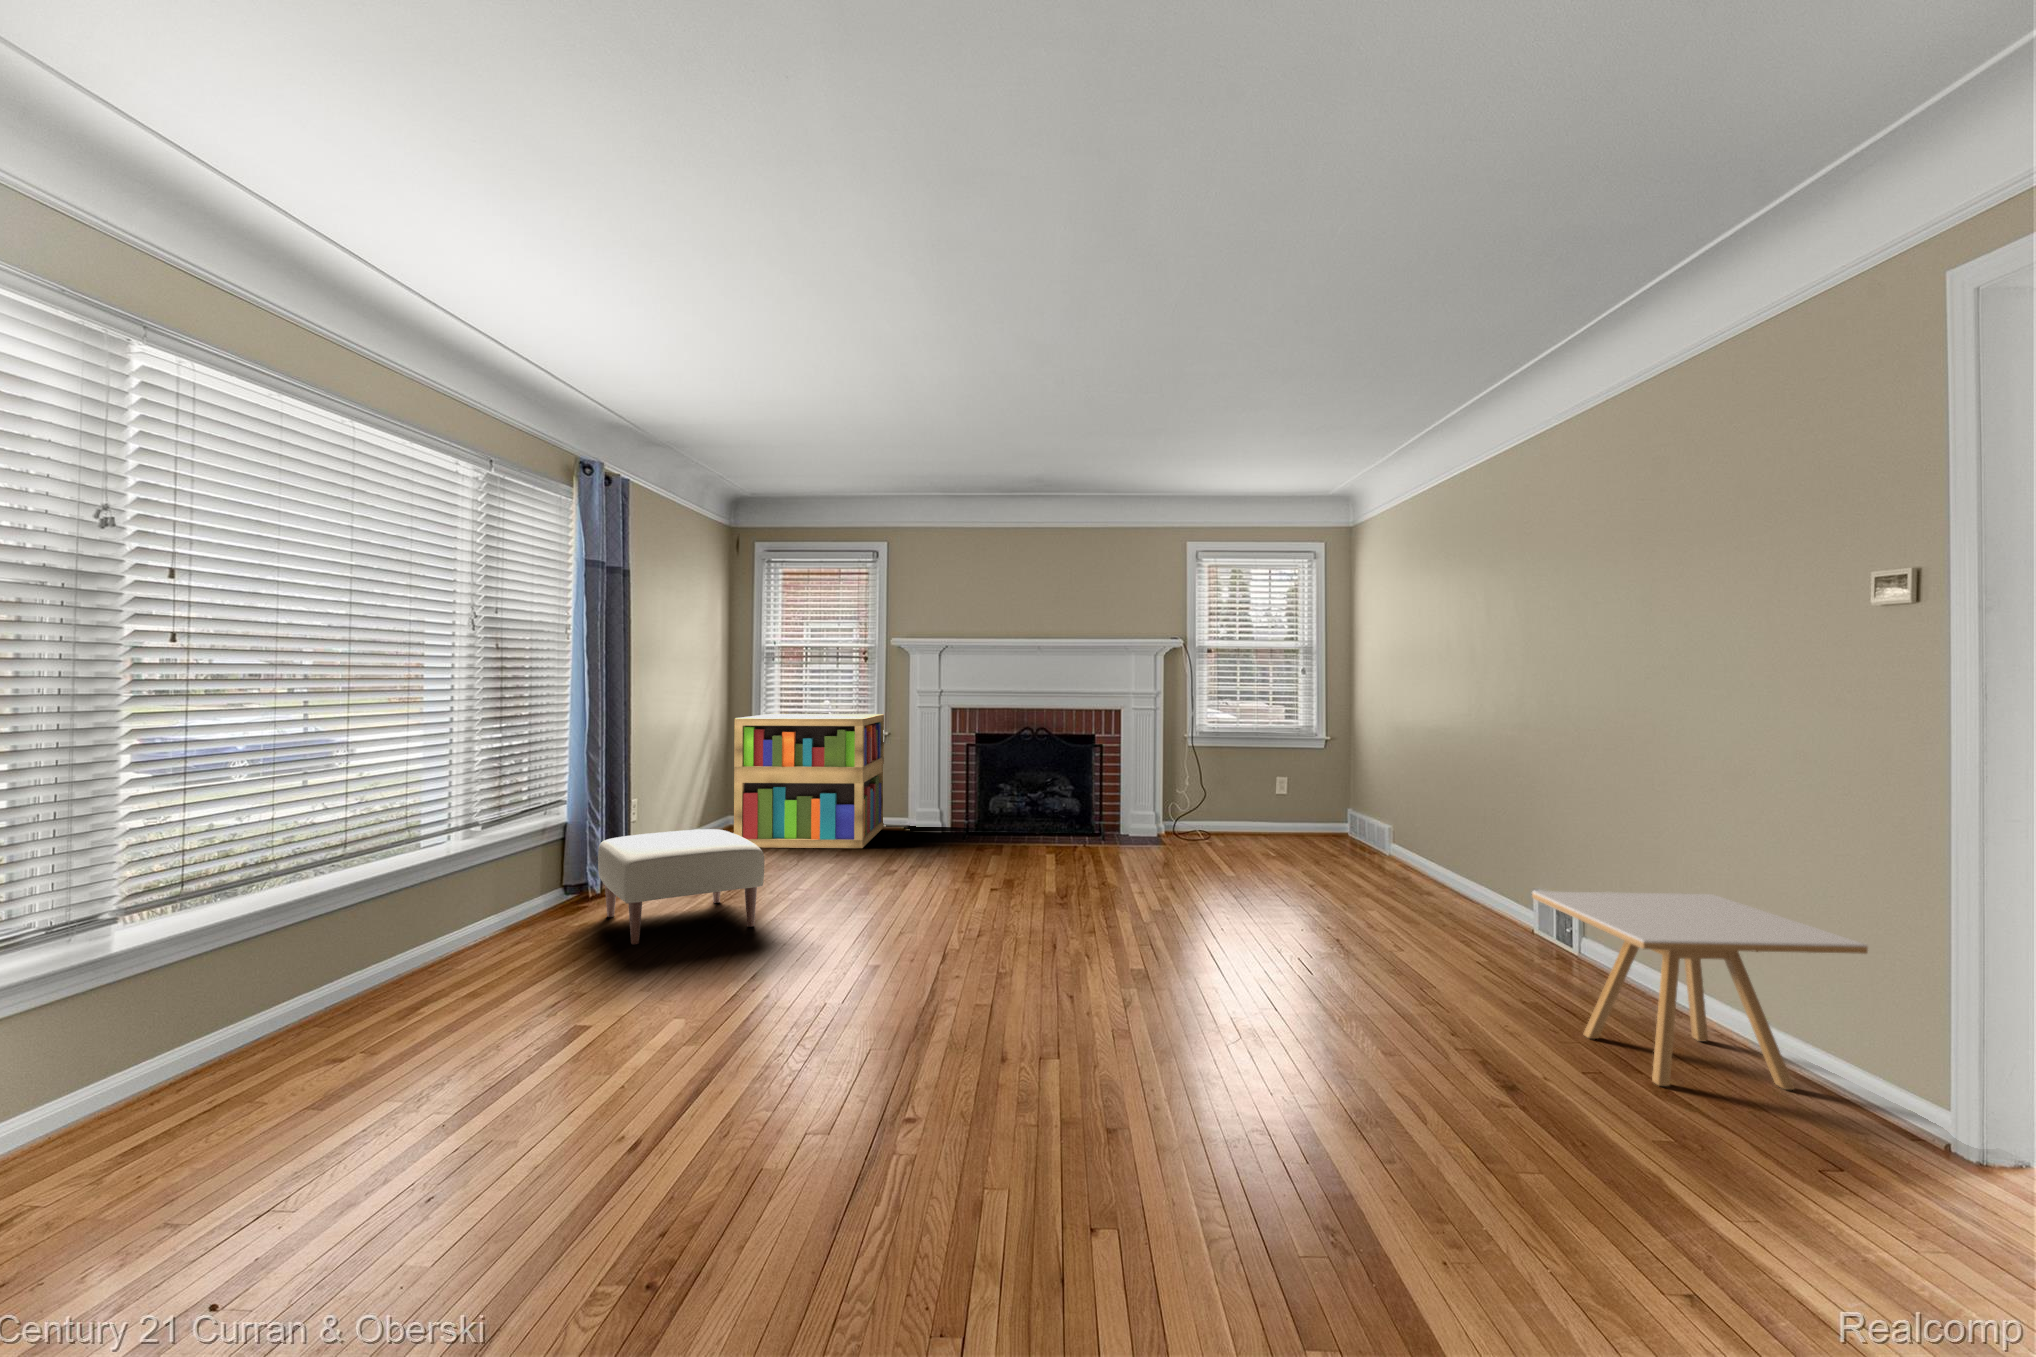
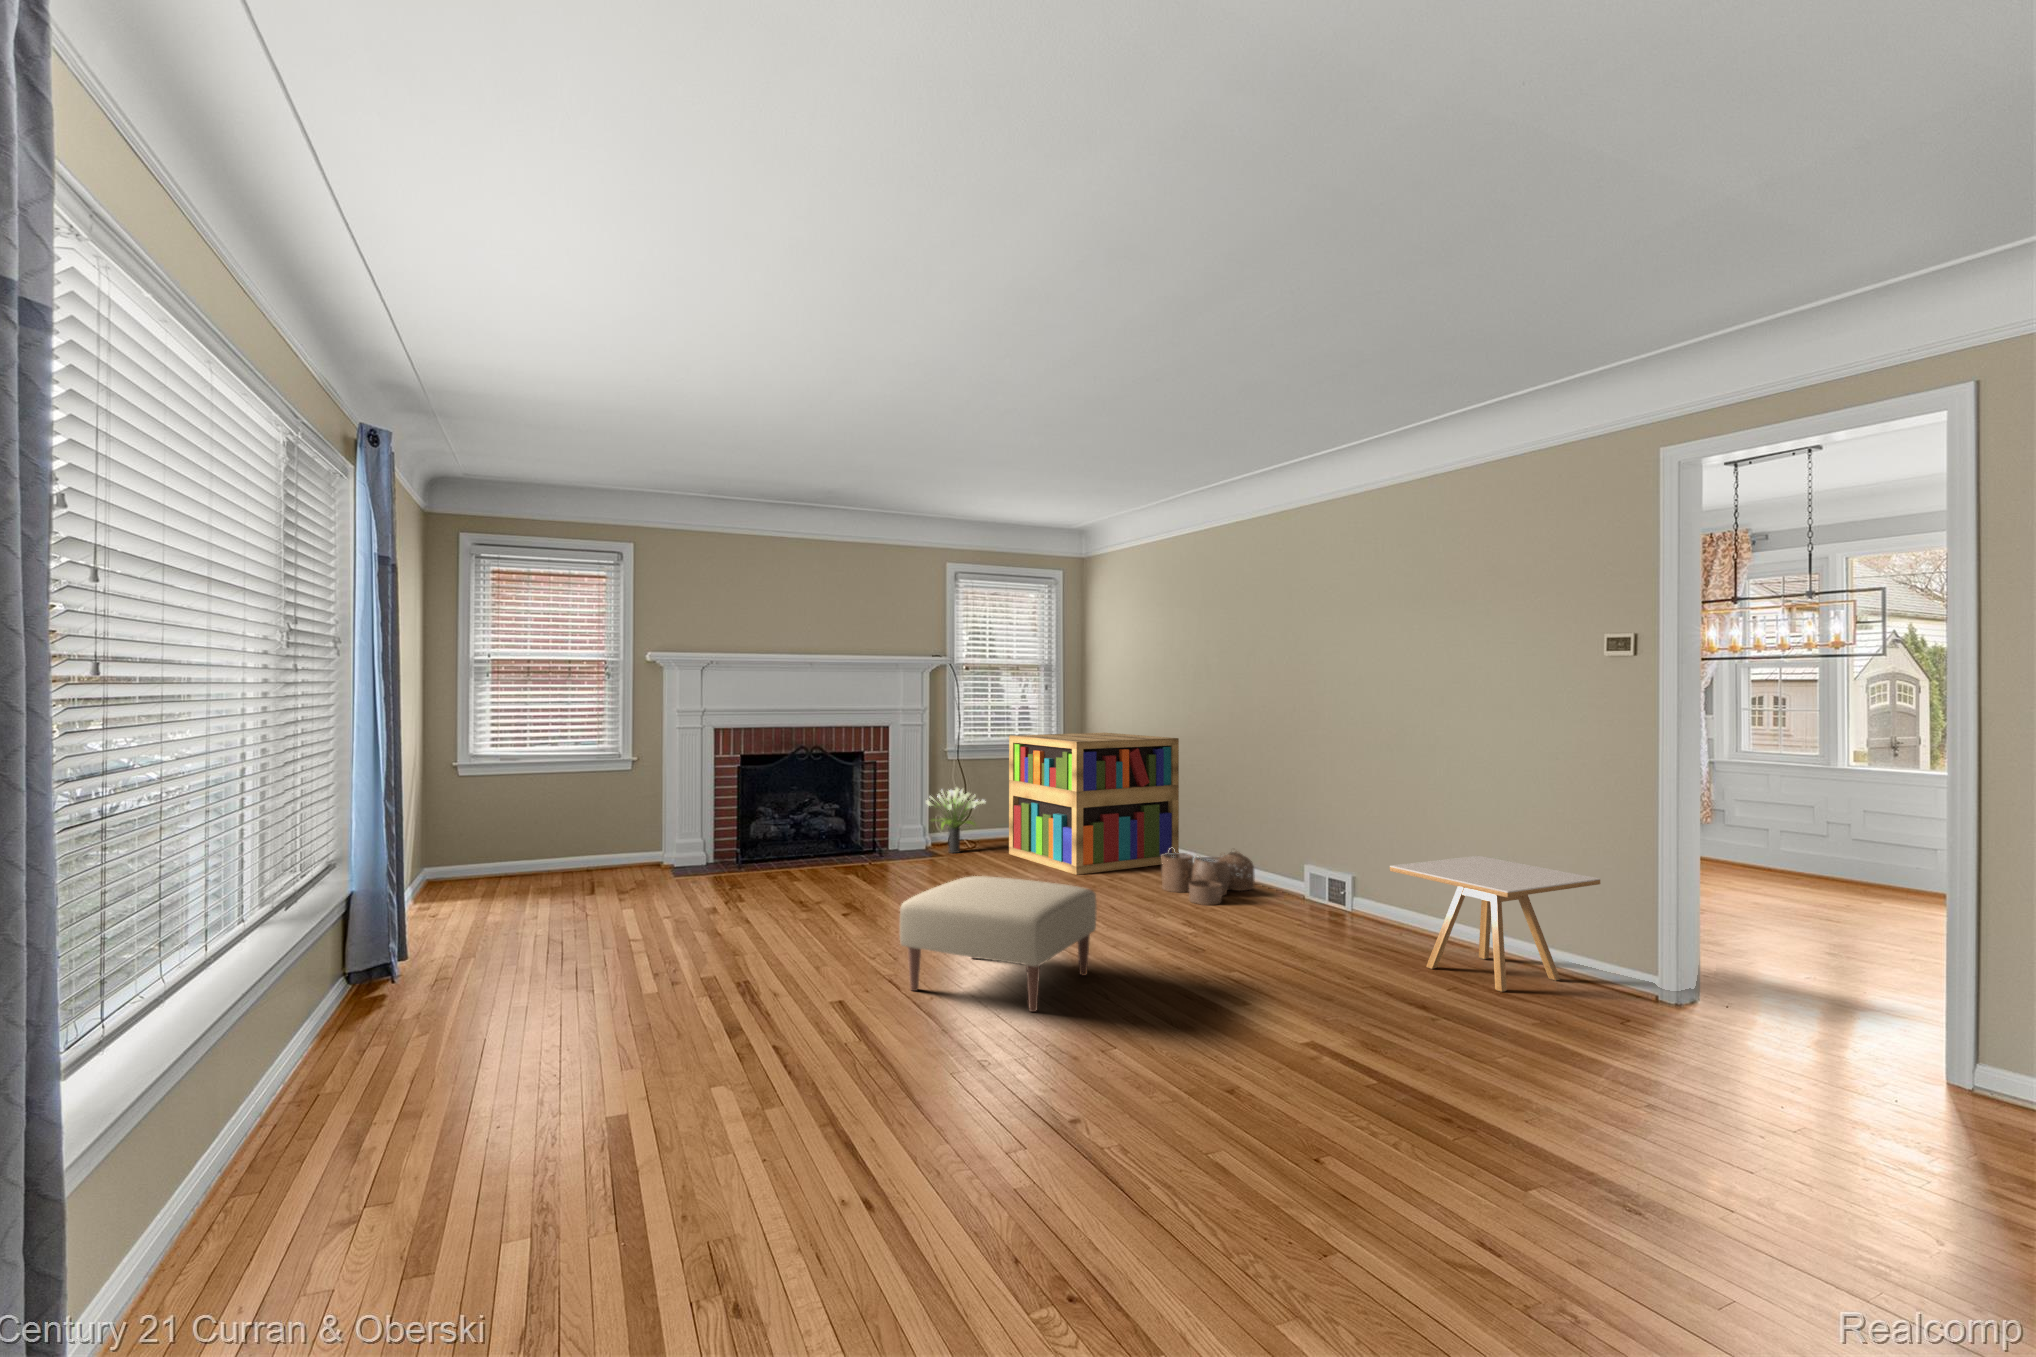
bookshelf: present [734,714,884,848] -> present [1009,733,1179,875]
potted plant: none [1151,773,1214,842] -> present [926,788,985,853]
ottoman: present [598,829,764,944] -> present [900,876,1097,1012]
woven basket: none [1354,853,1481,923] -> present [1162,848,1255,905]

